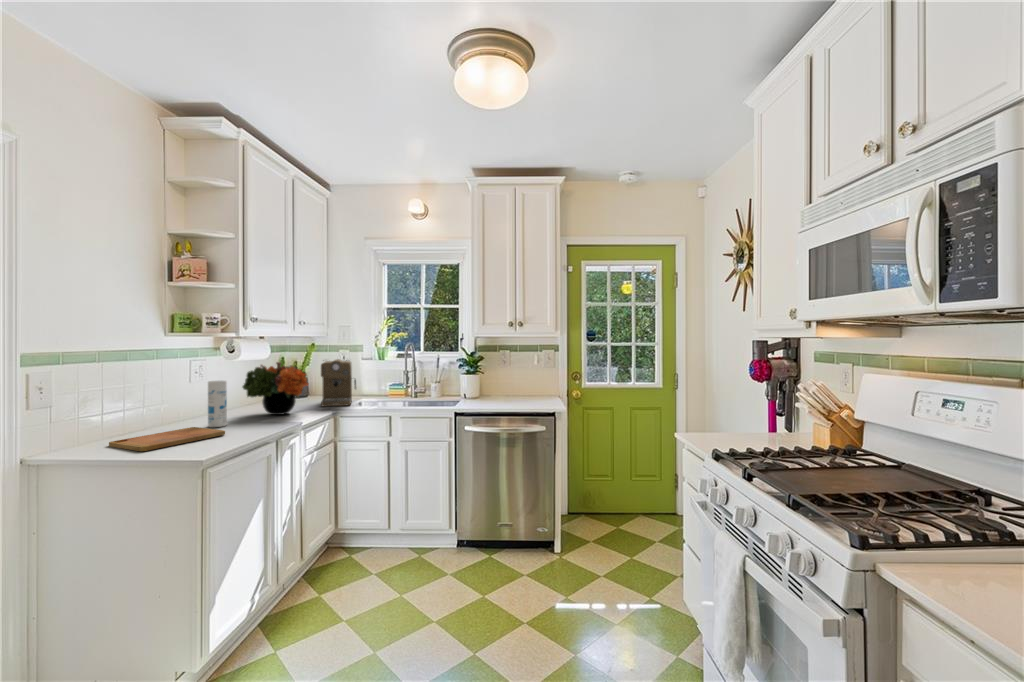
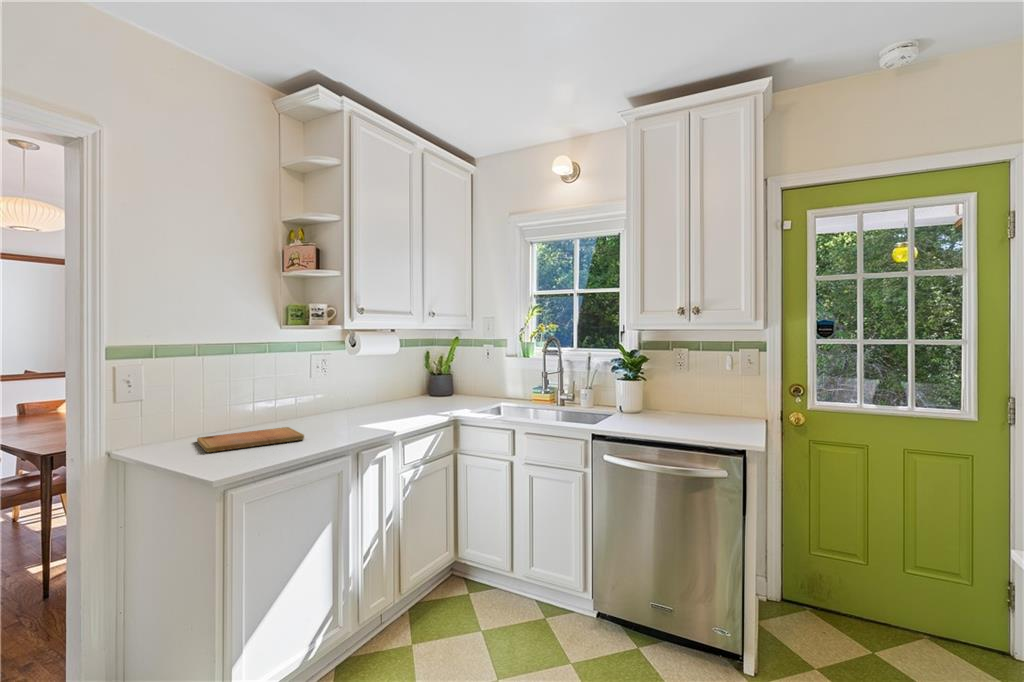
coffee maker: present [321,359,356,406] -> none [444,357,485,412]
flower arrangement: present [243,362,308,415] -> none [351,358,423,419]
canister: present [208,381,227,427] -> none [306,377,325,429]

